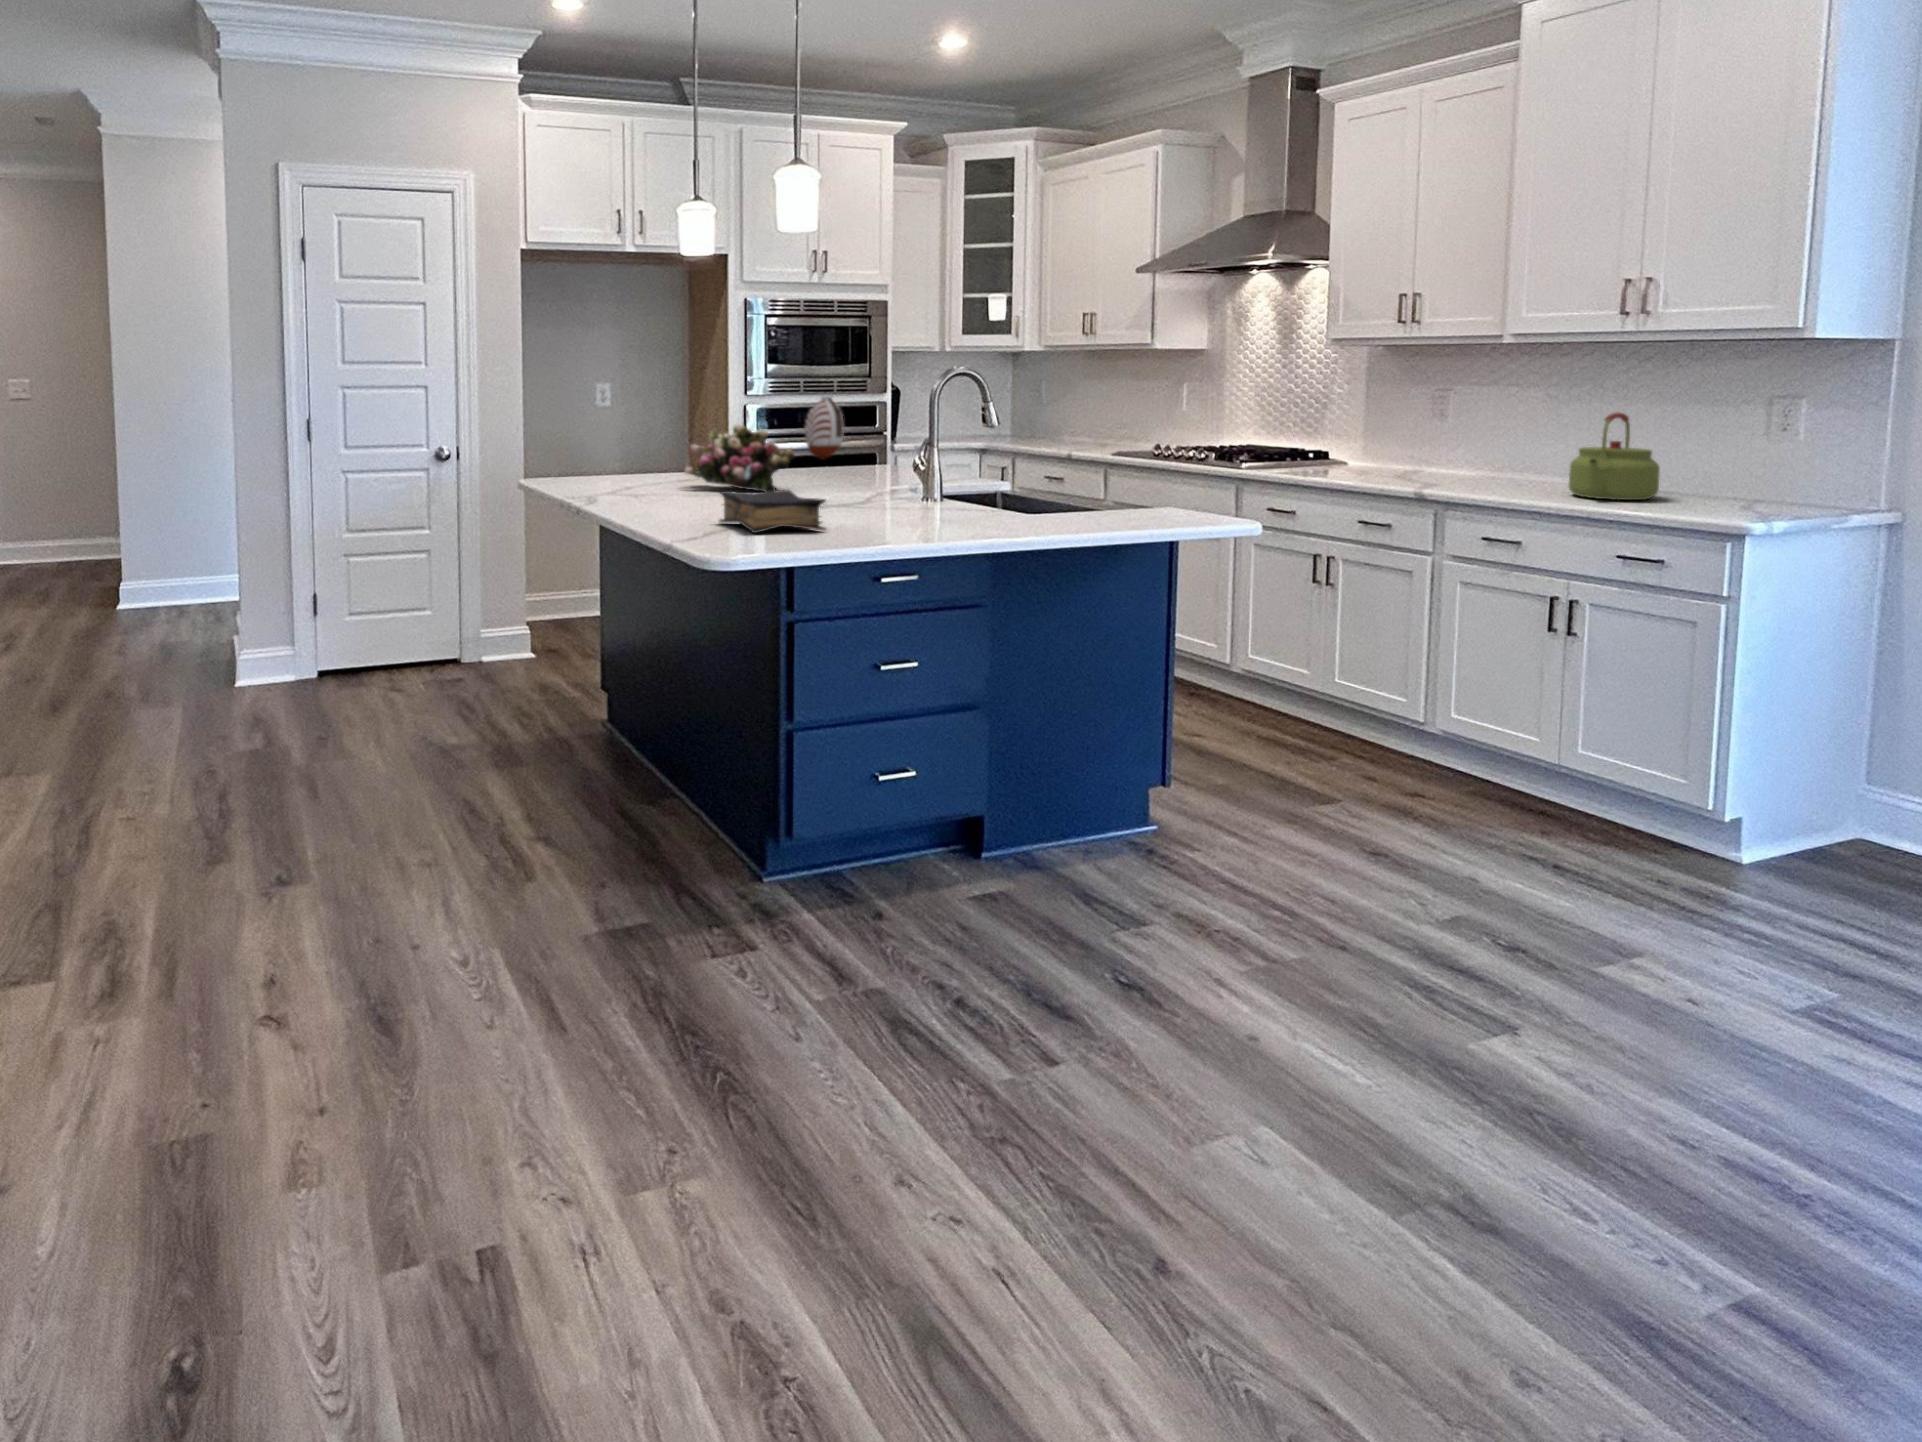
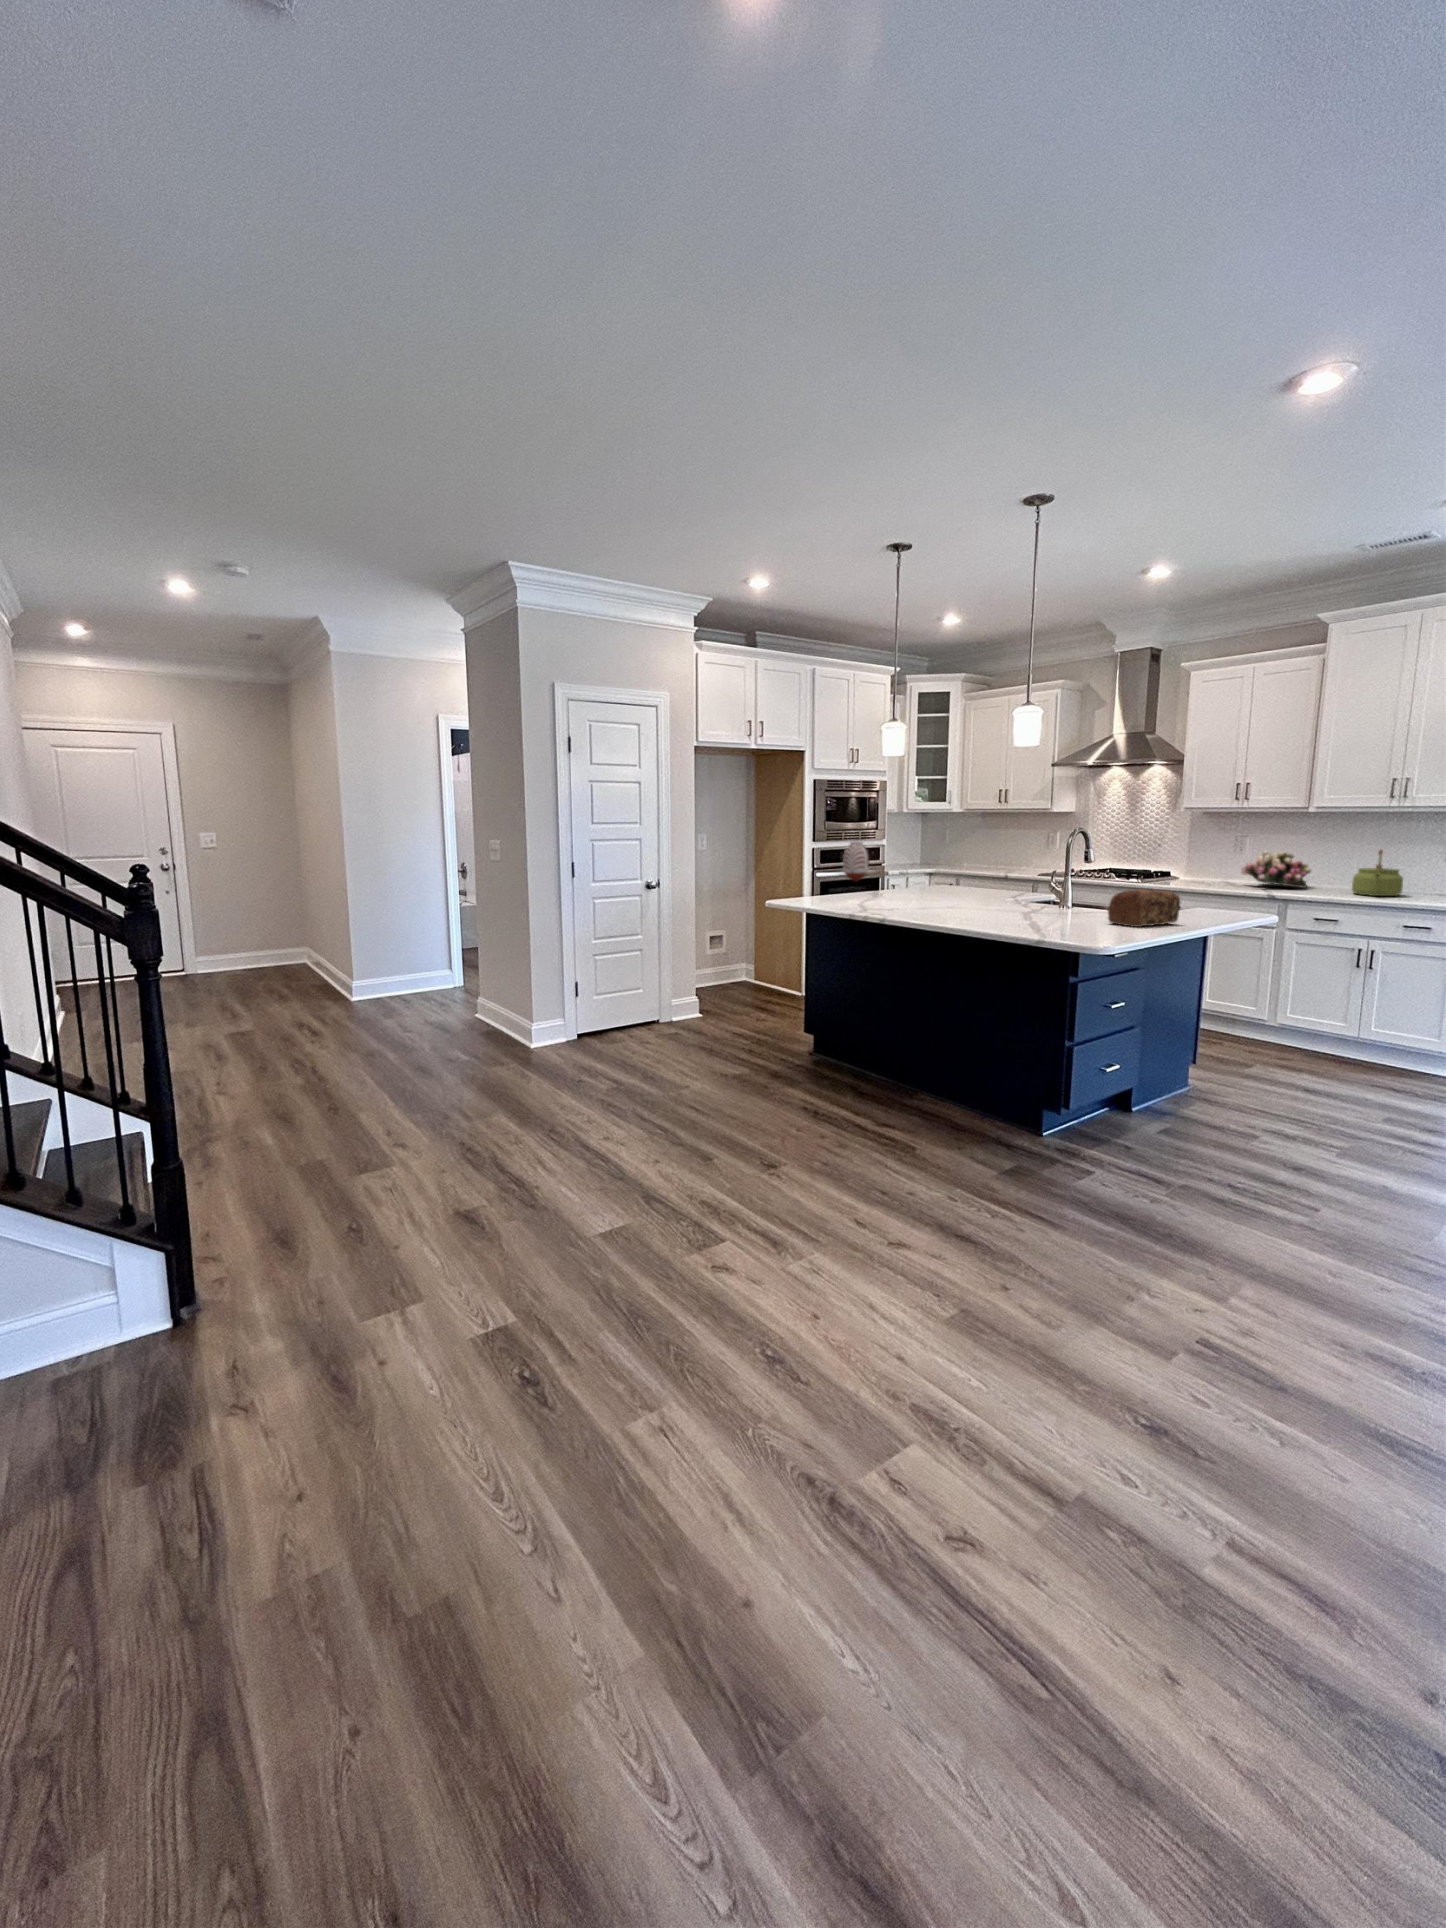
flower arrangement: present [684,424,795,491] -> present [1241,851,1311,888]
bread loaf: none [898,470,1026,534] -> present [1108,889,1180,927]
book: present [720,489,826,533] -> none [1011,903,1093,931]

